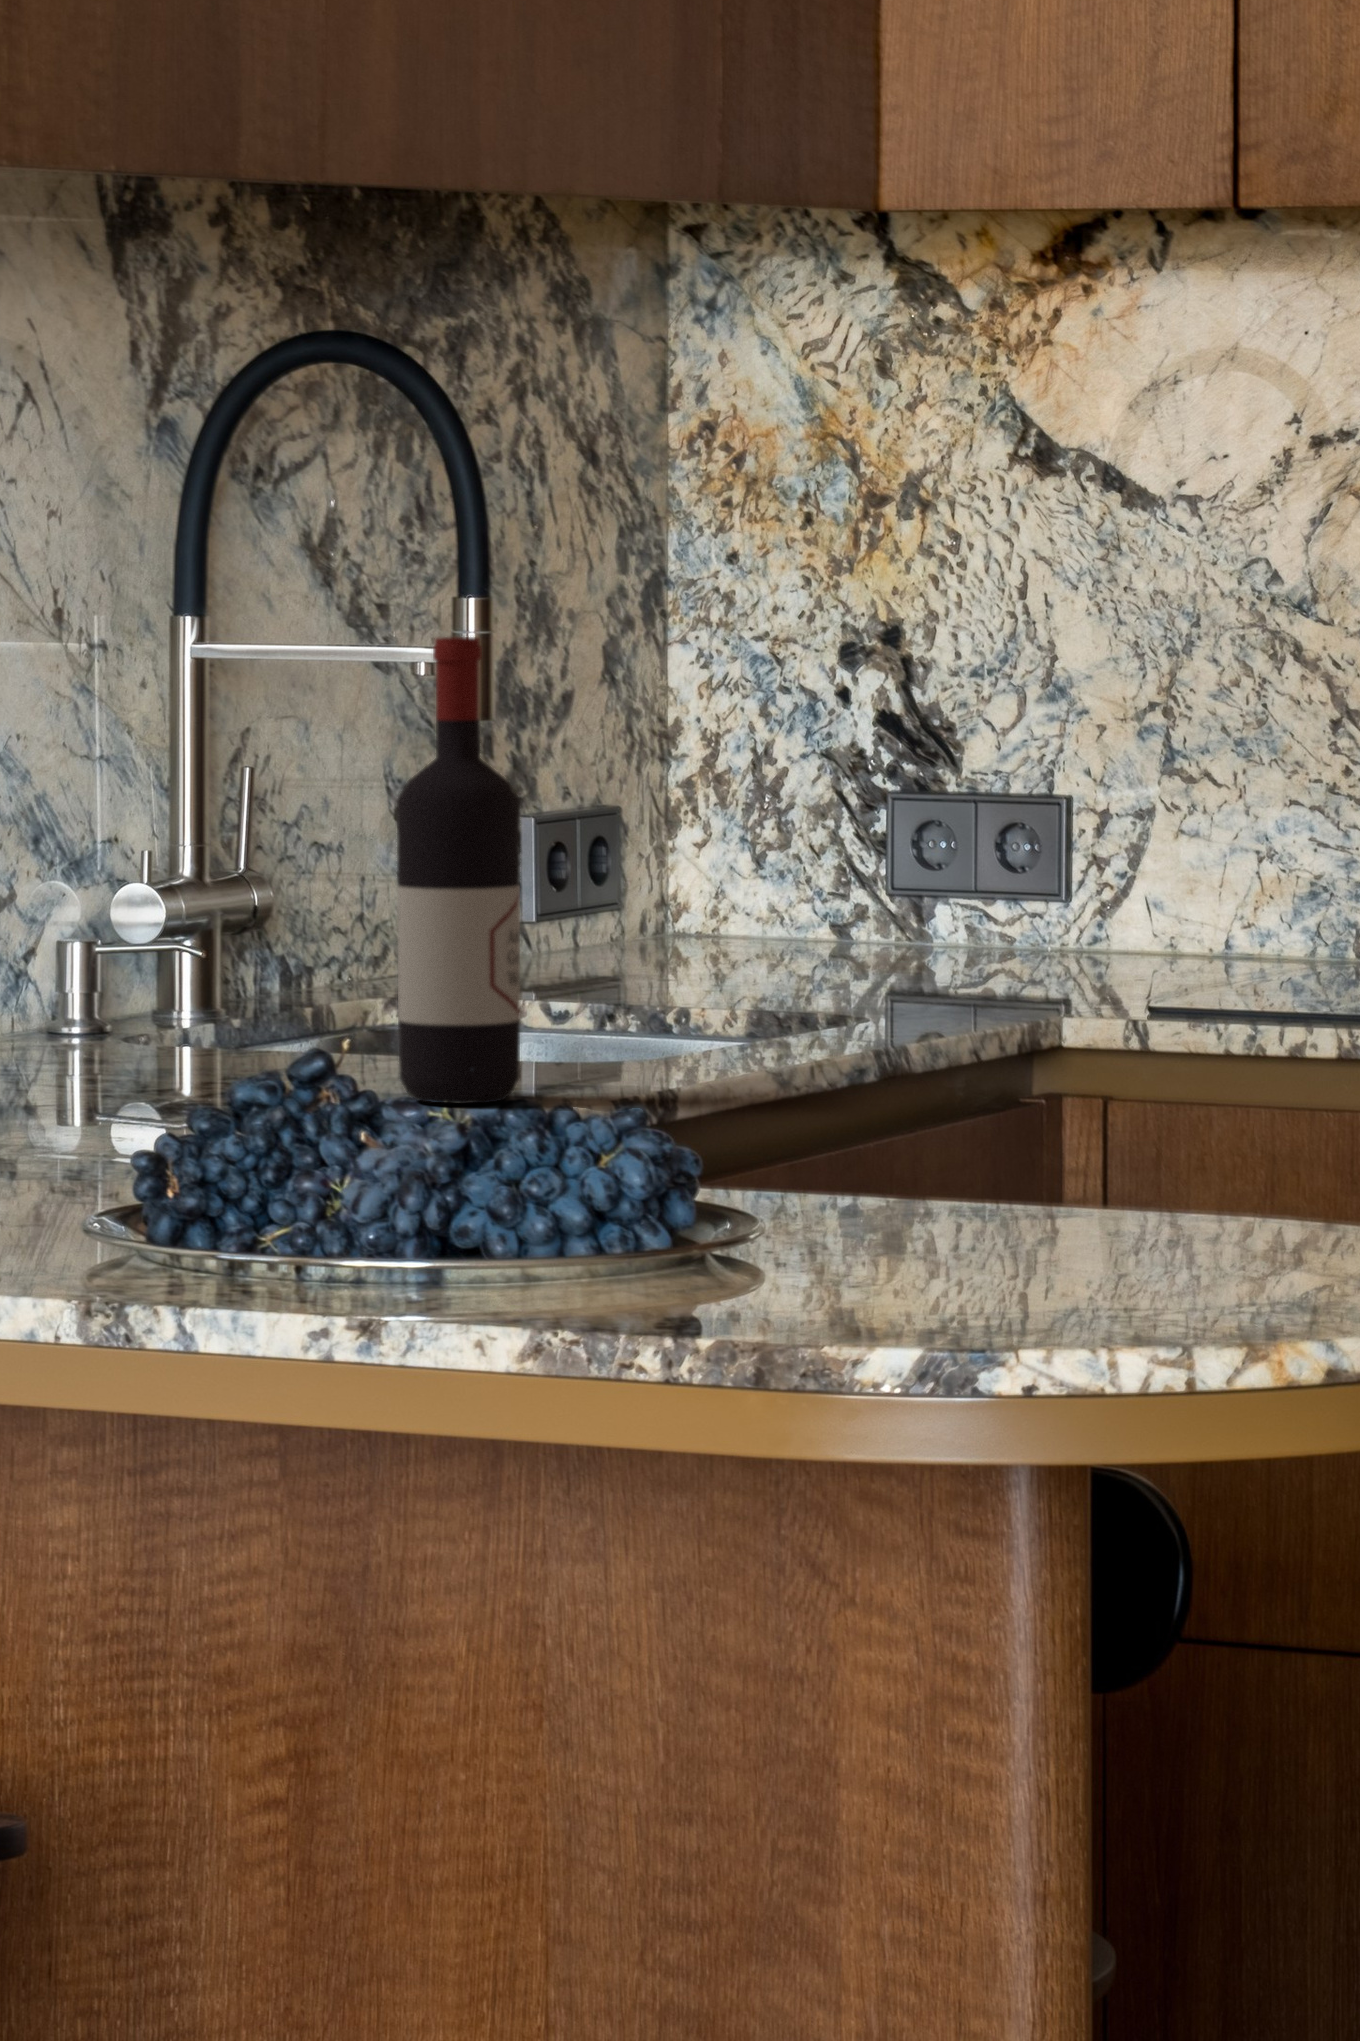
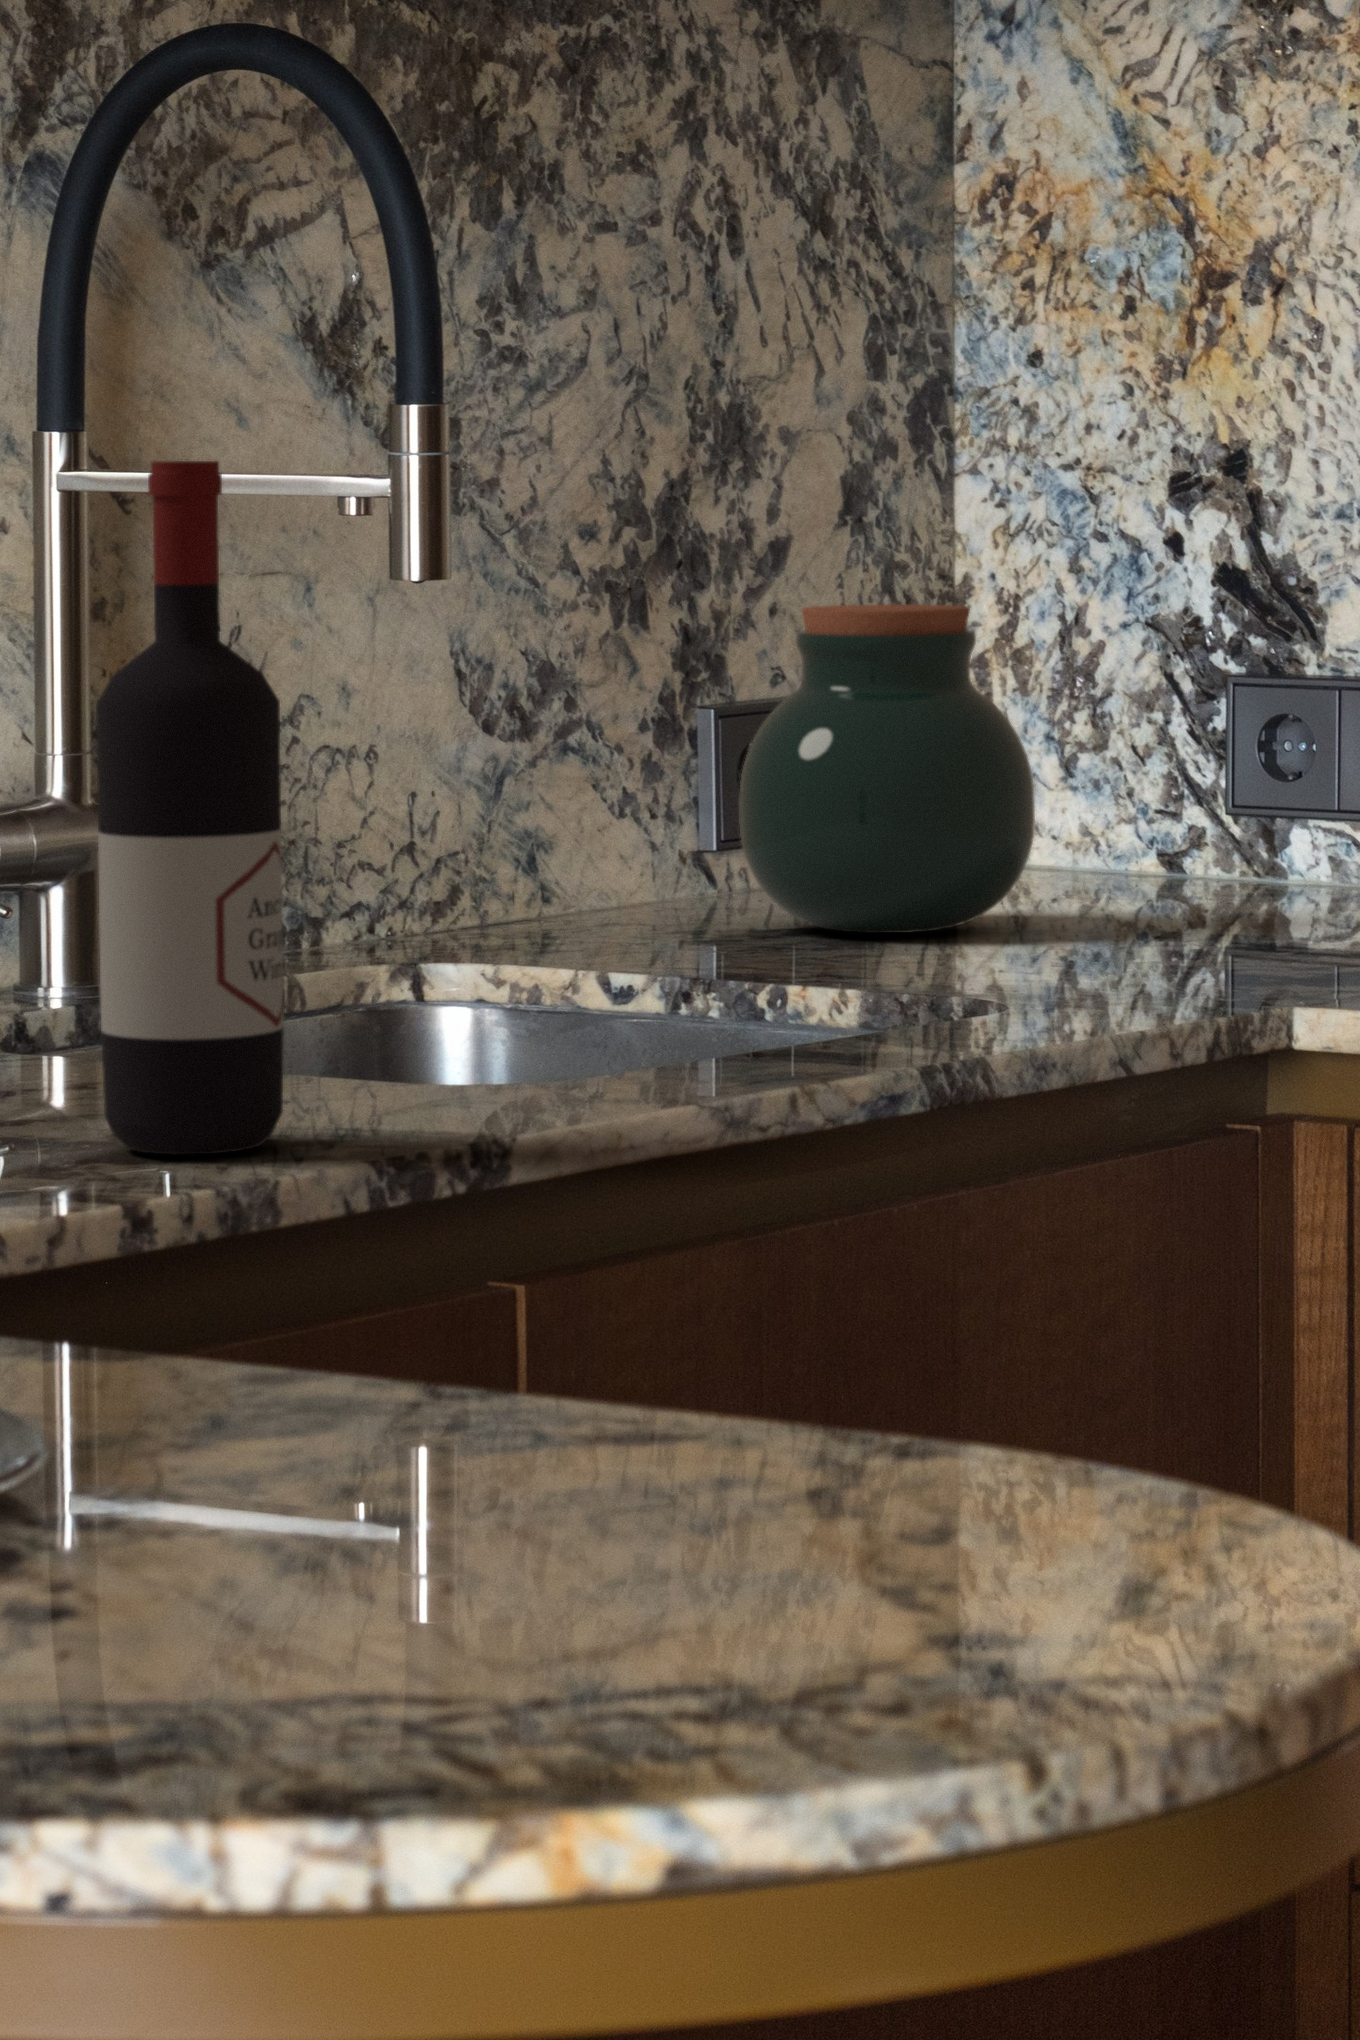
jar: none [587,739,803,979] -> present [739,604,1035,933]

